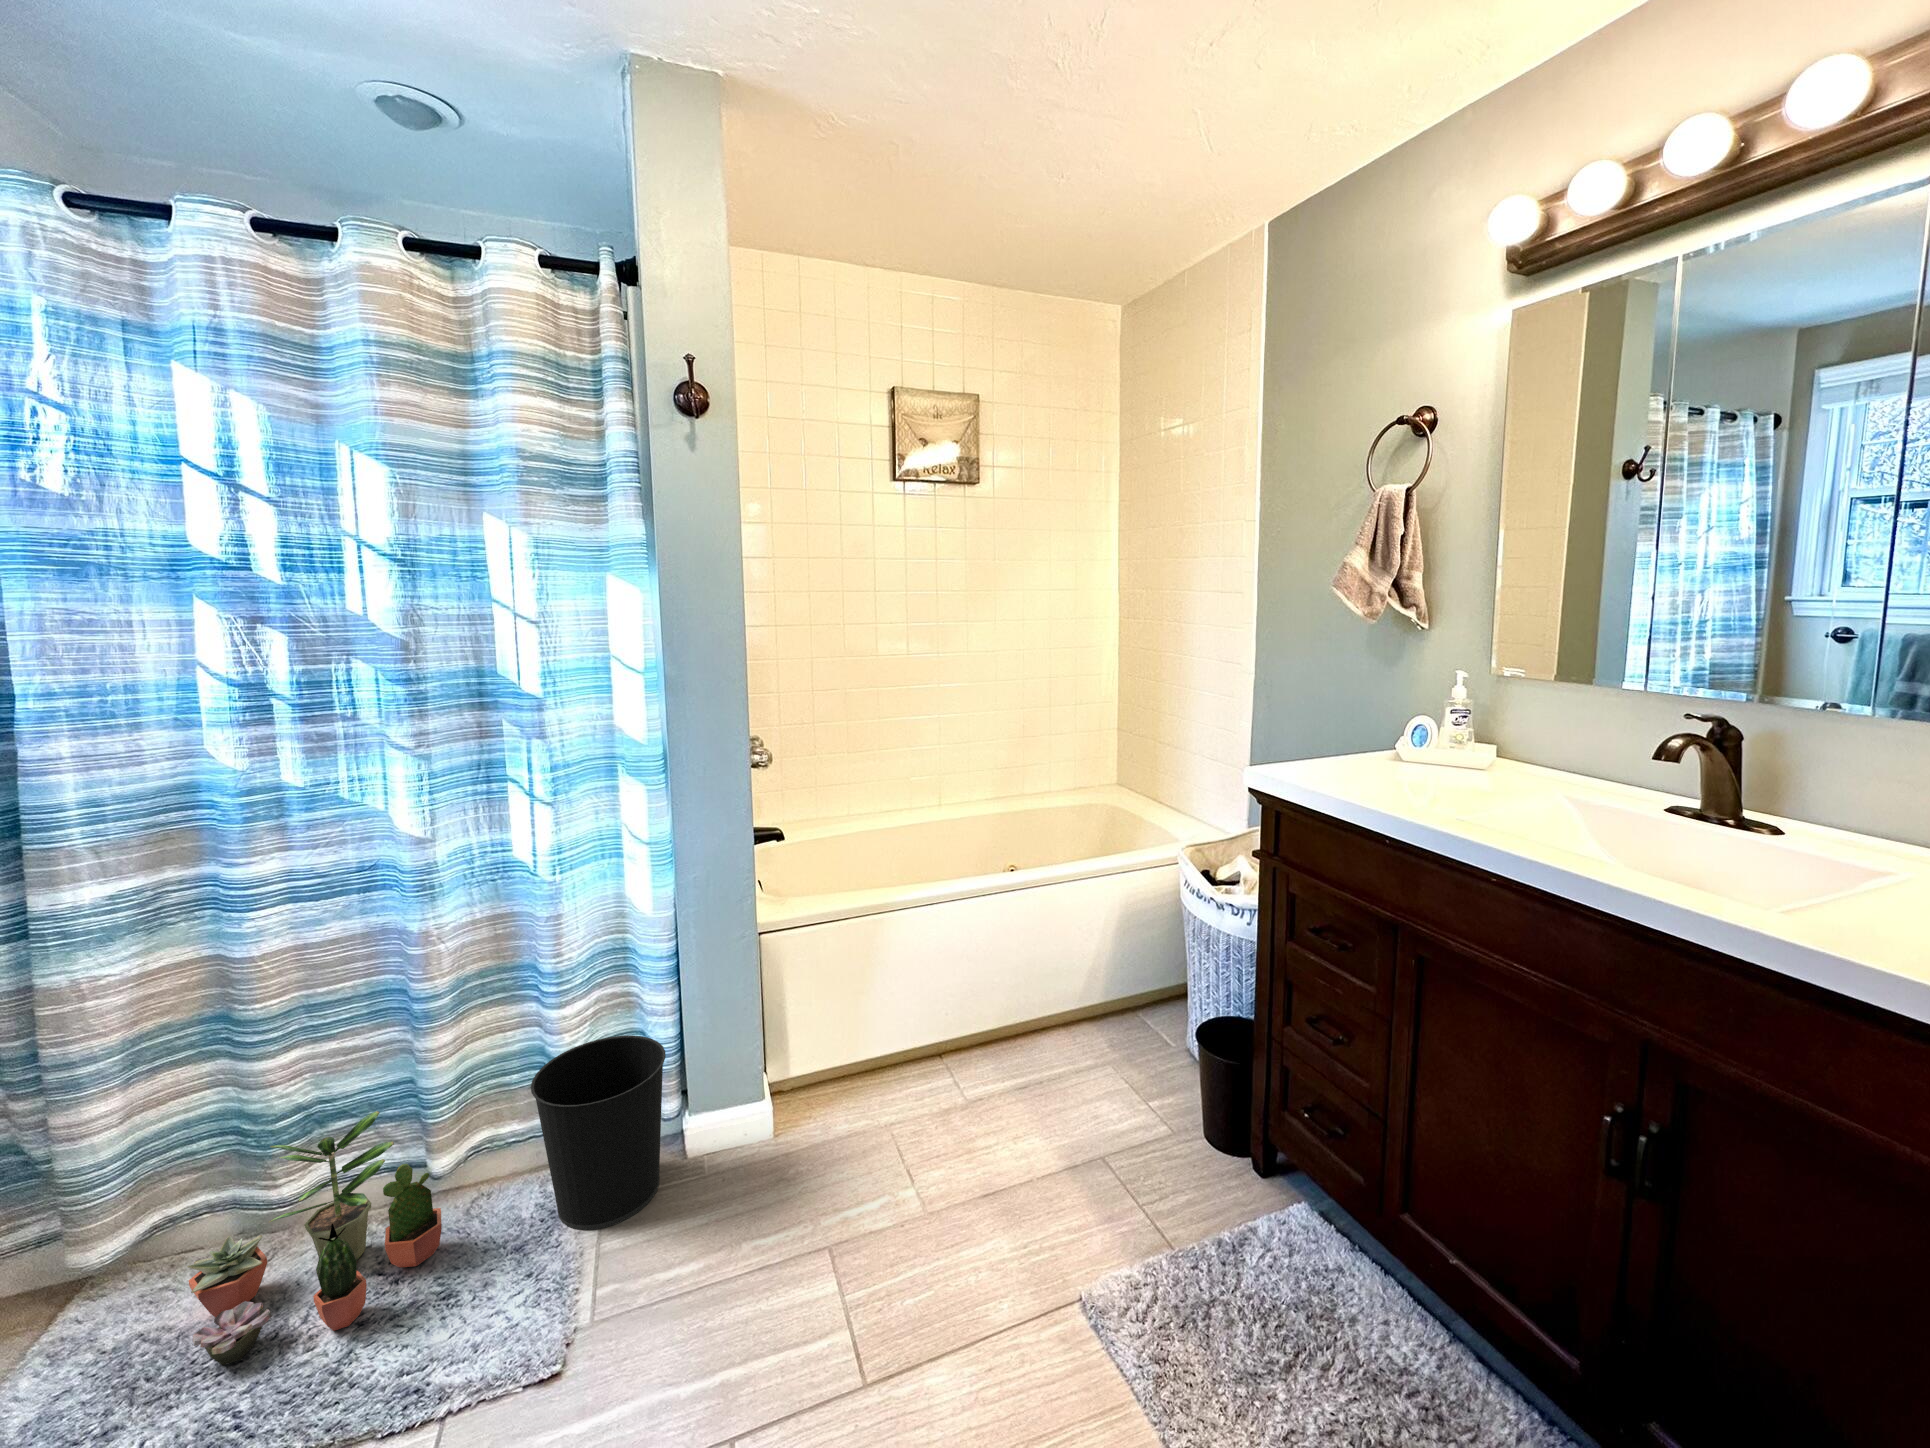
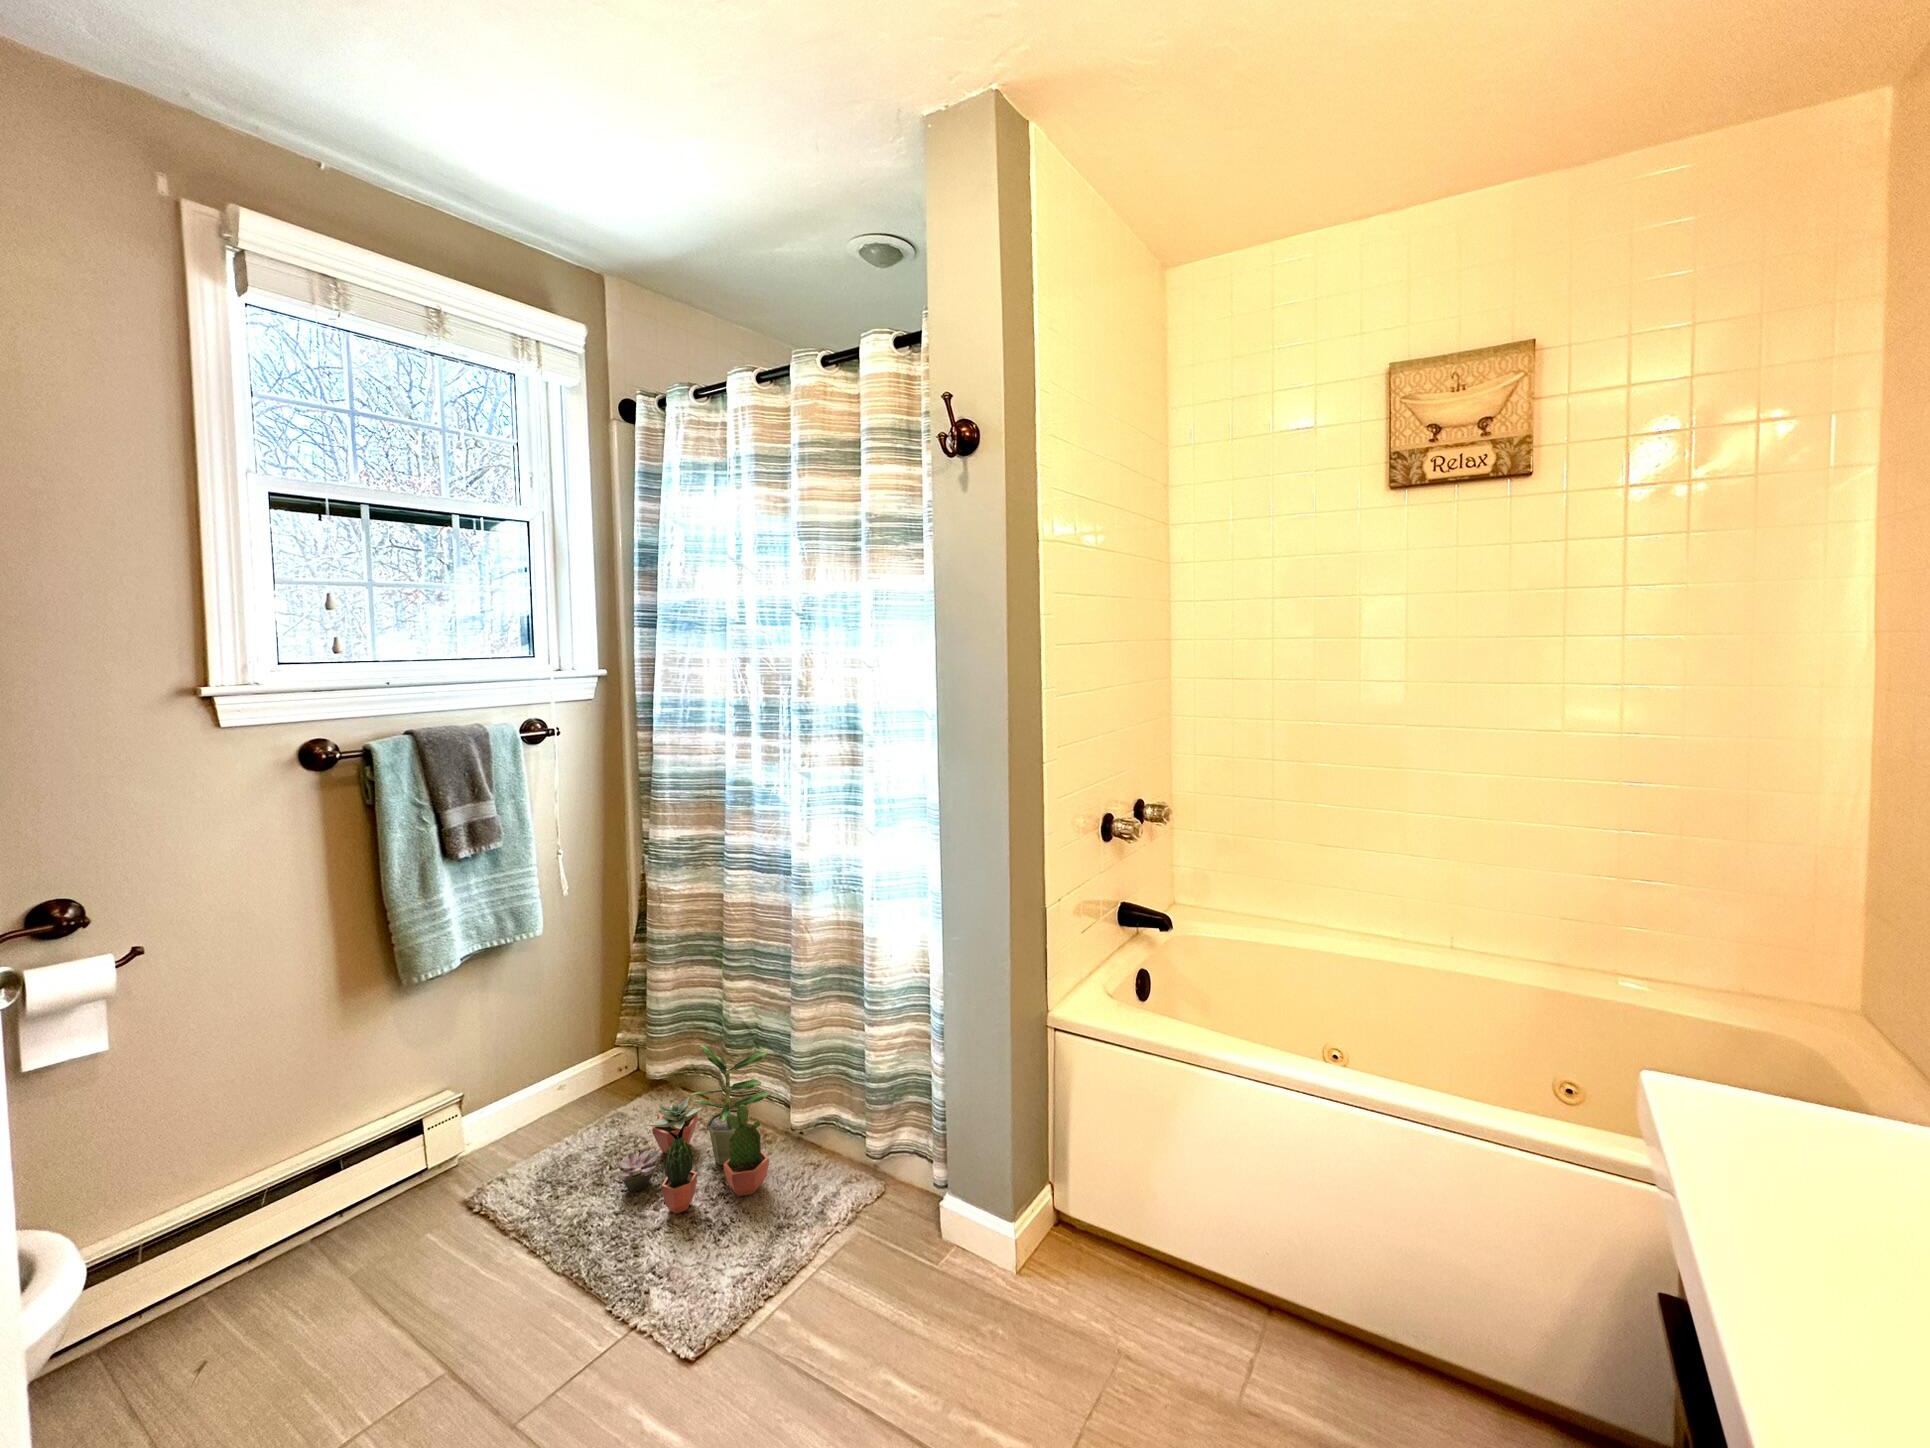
wastebasket: present [531,1035,666,1230] -> none [802,1070,923,1270]

